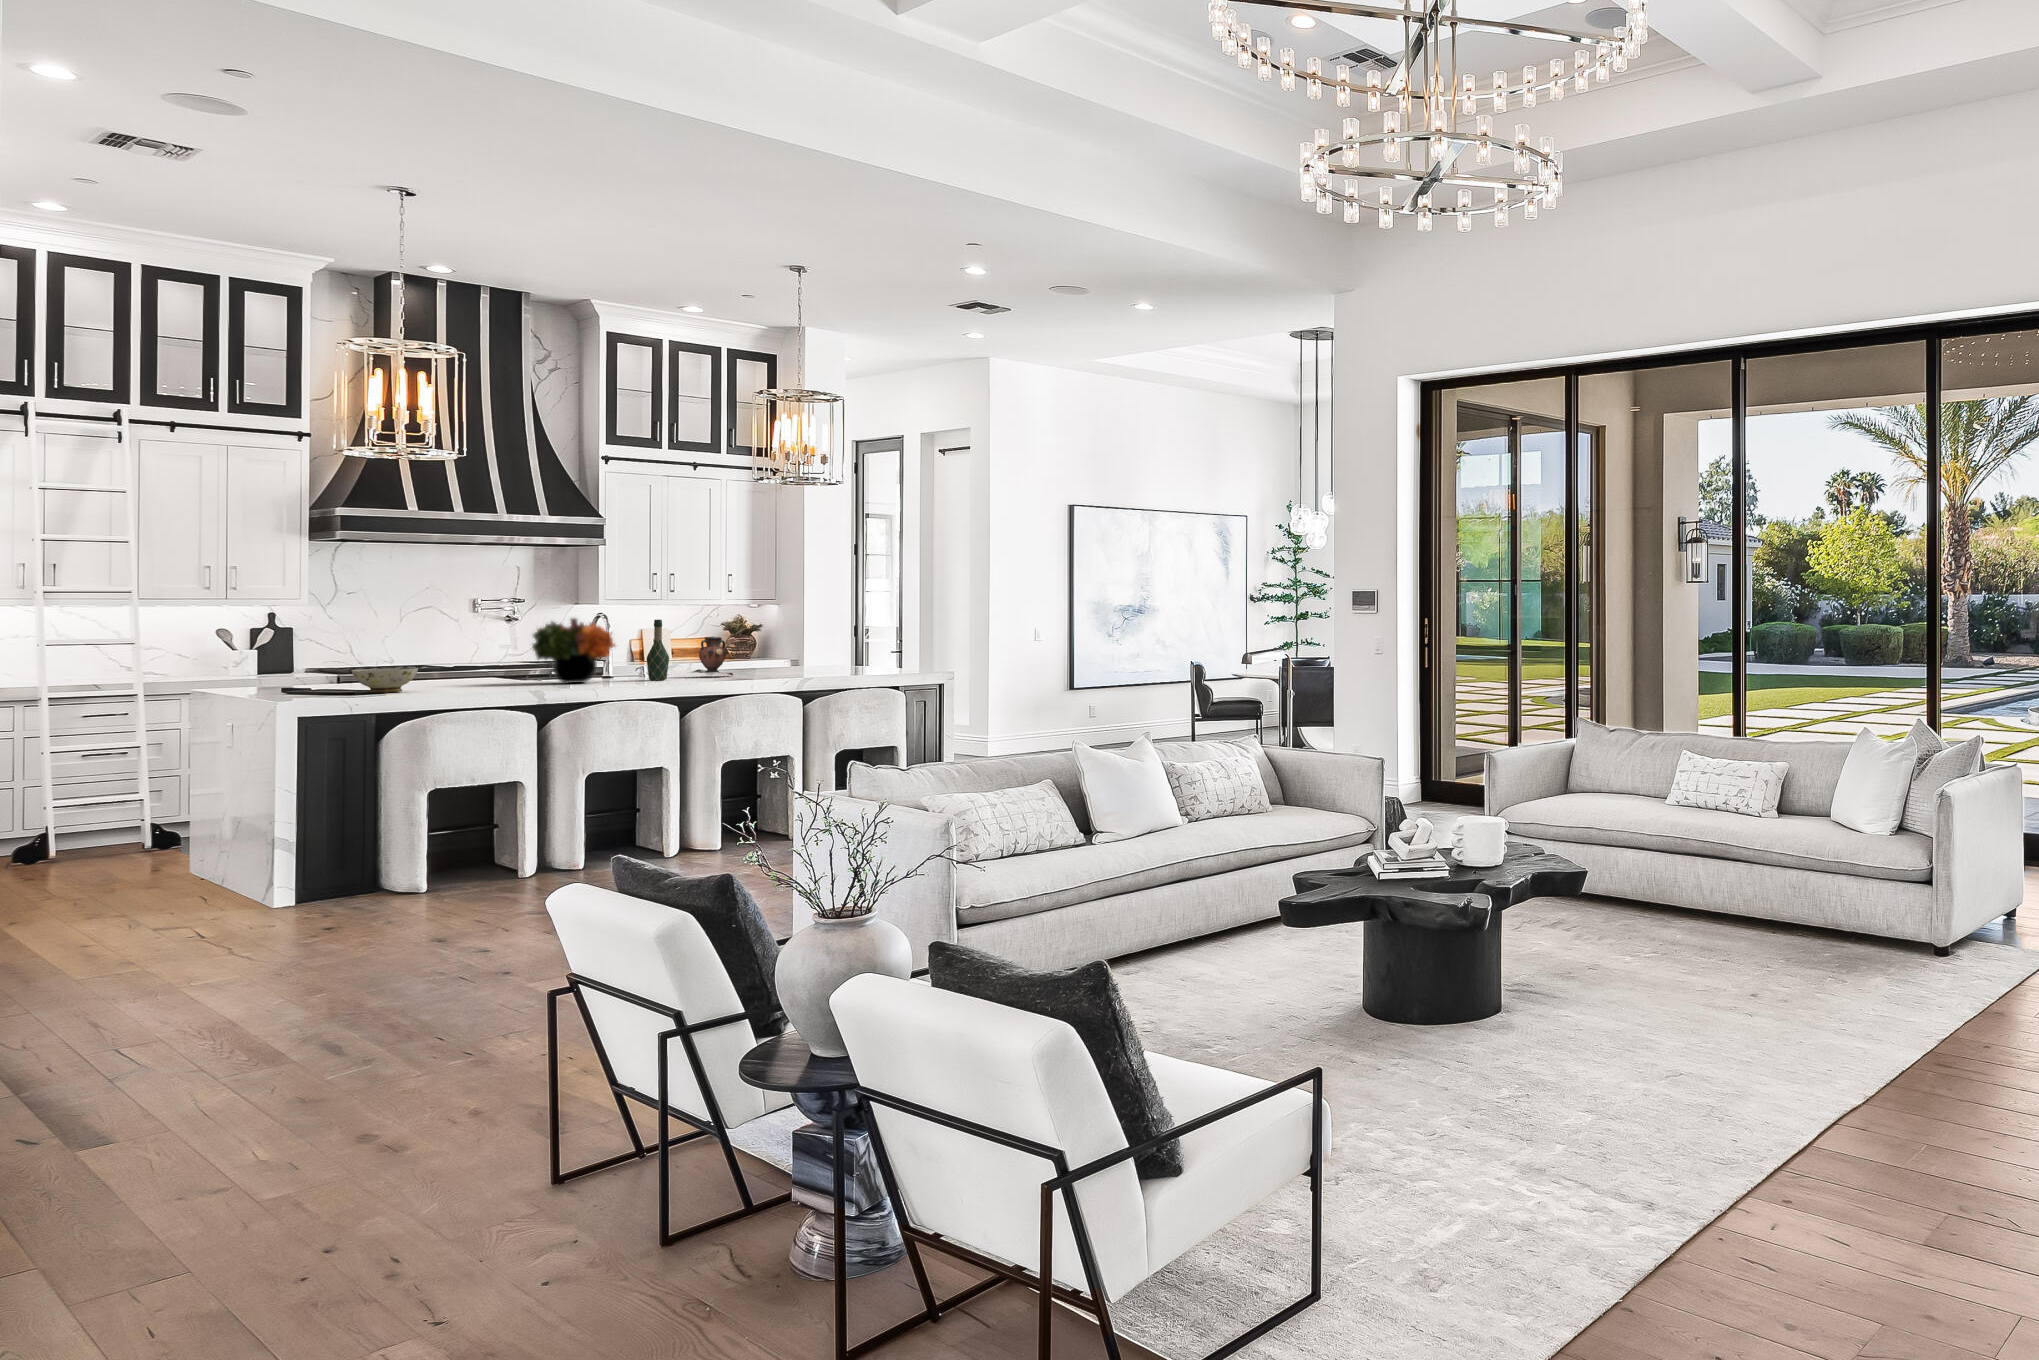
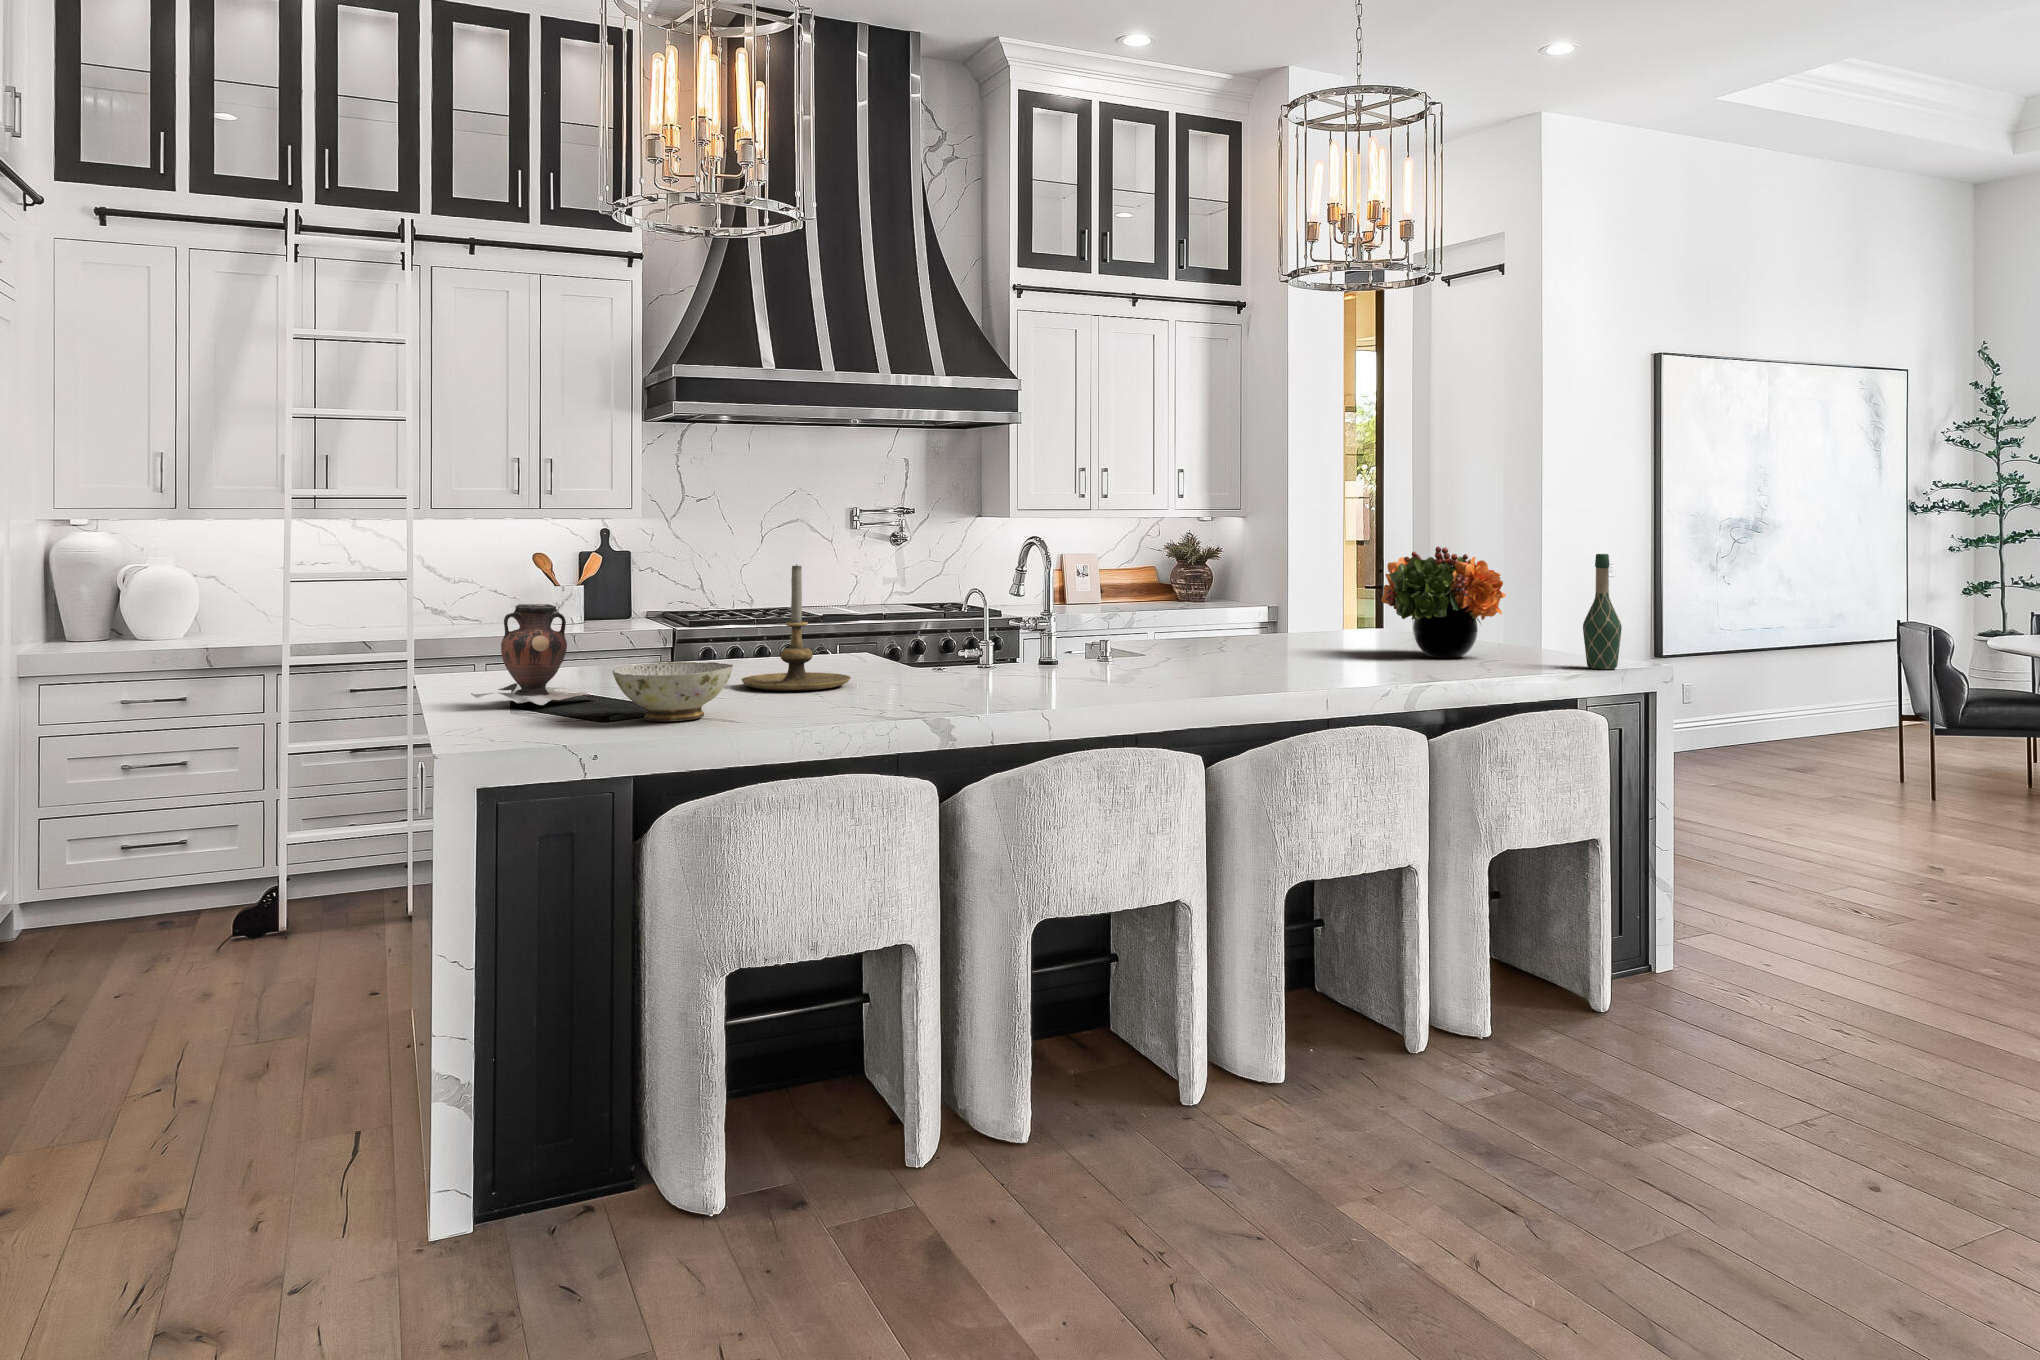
flower arrangement: present [532,618,615,683] -> present [1382,547,1506,658]
wine bottle: present [647,620,669,680] -> present [1583,554,1622,669]
candle holder: none [415,625,482,686] -> present [741,565,851,691]
vase: present [691,637,733,676] -> present [471,604,593,705]

